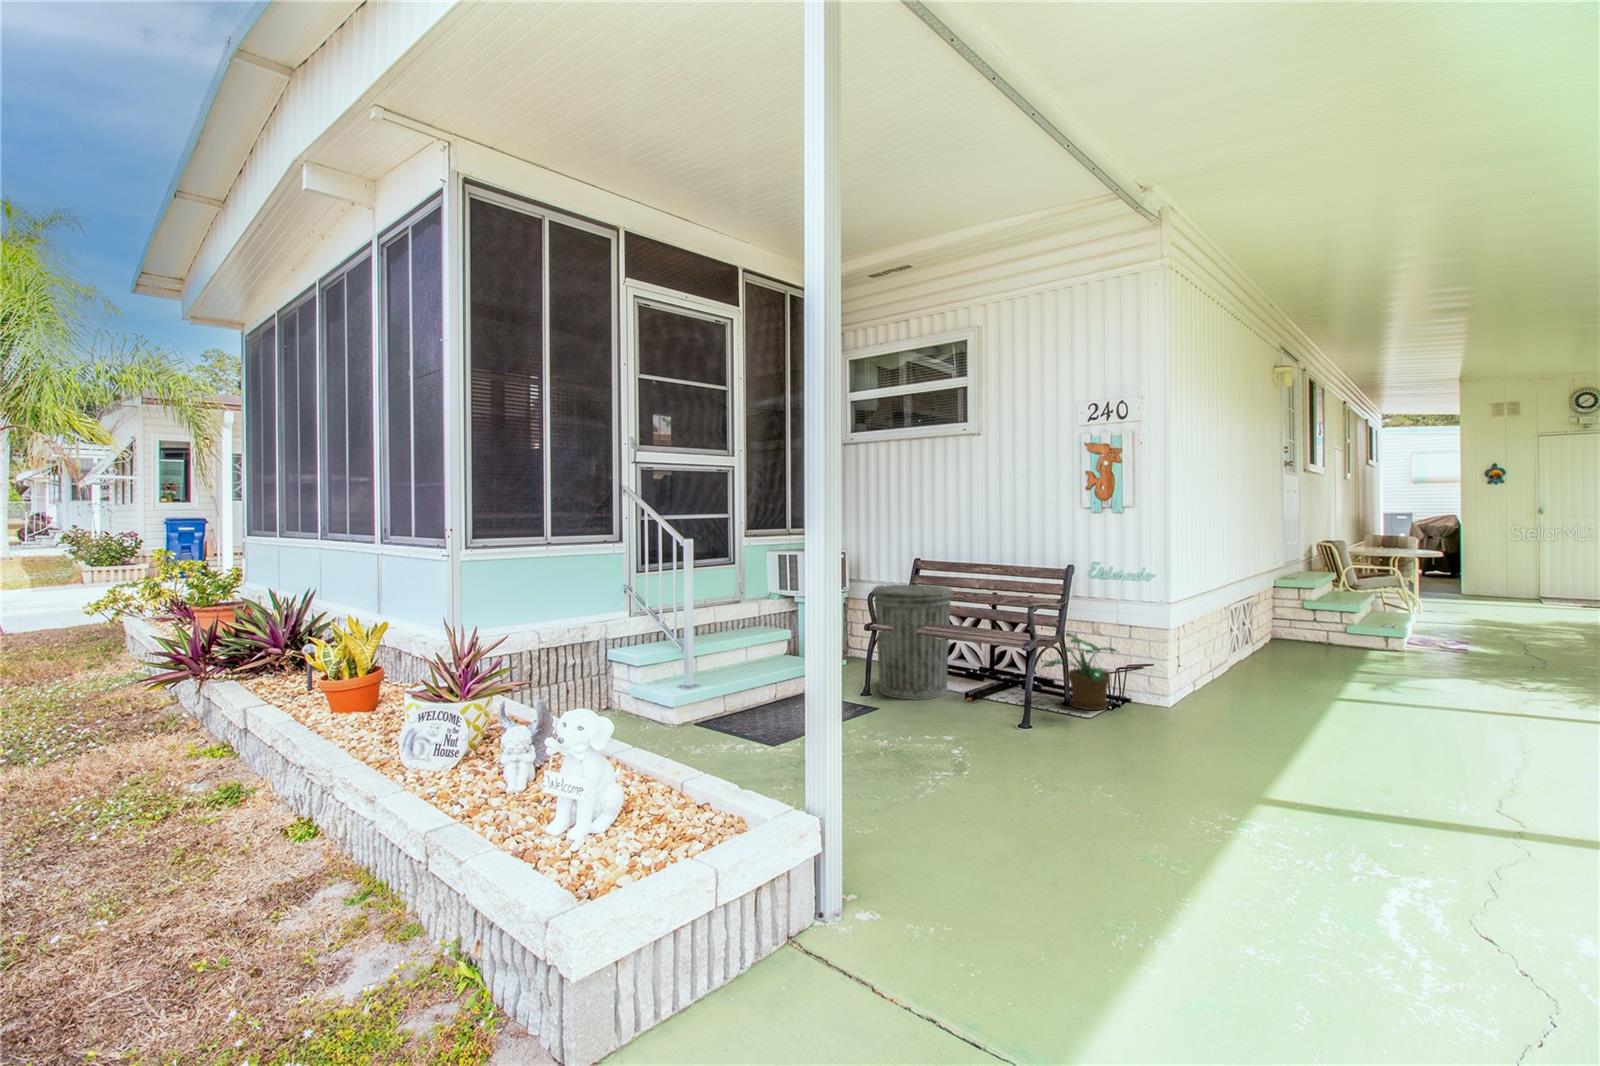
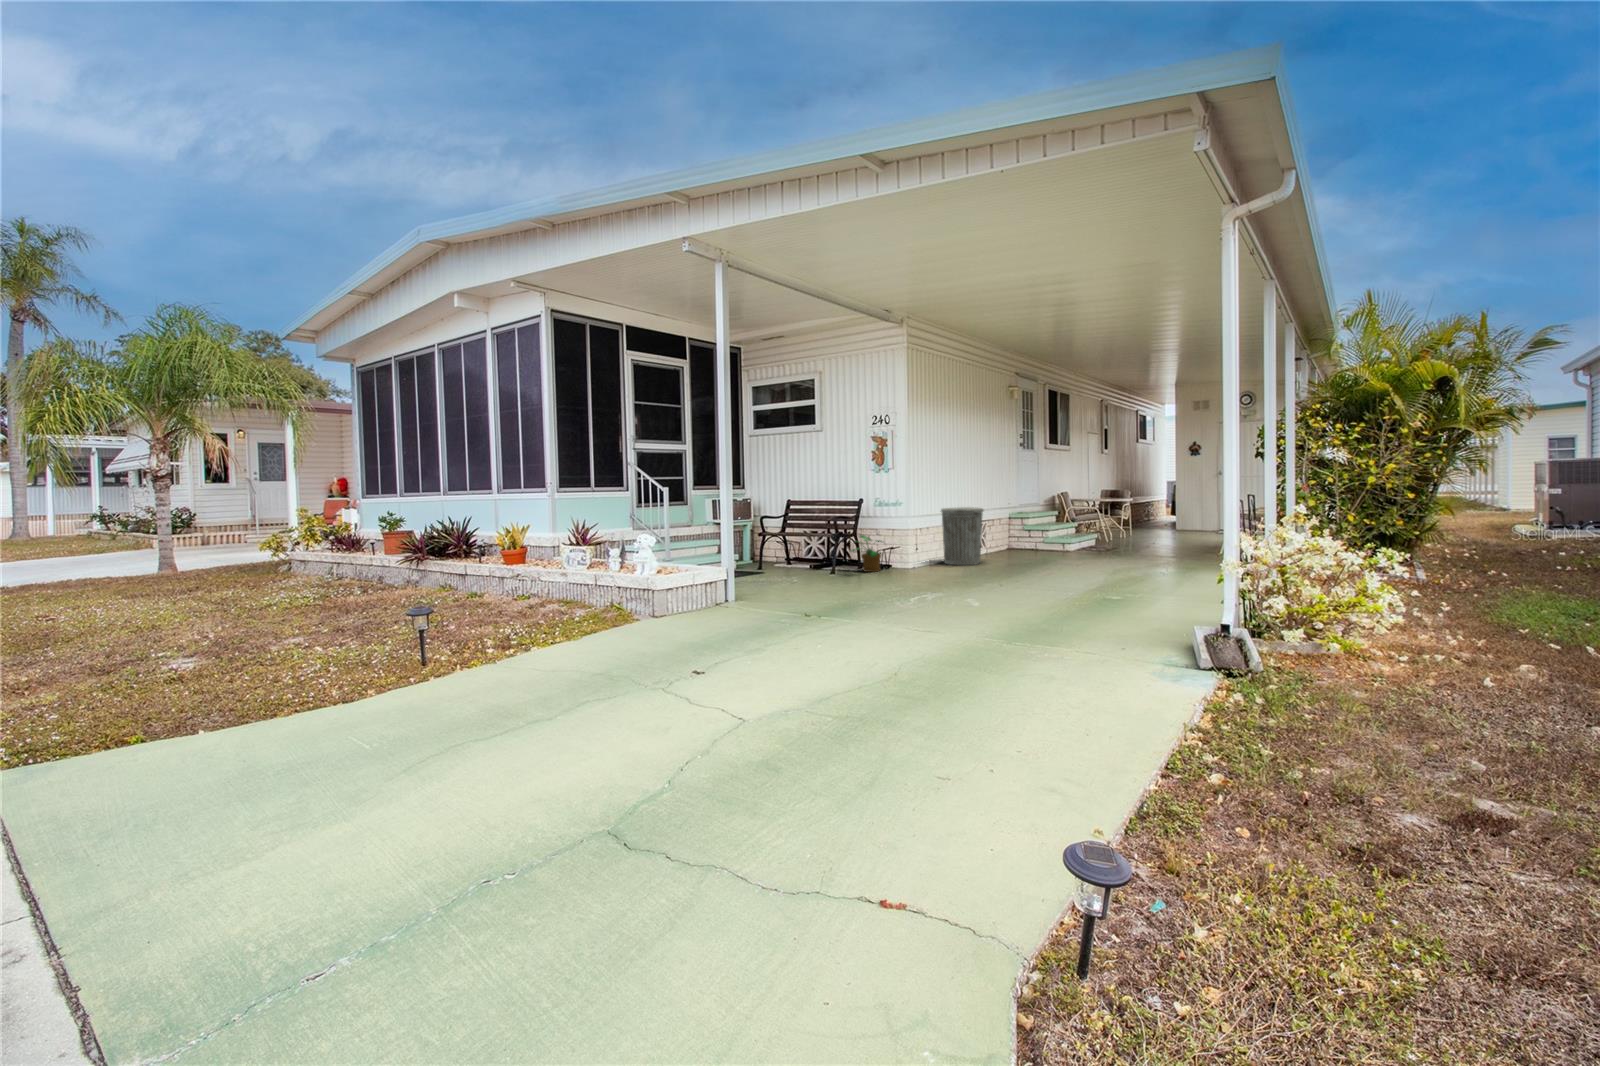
trash can: present [872,585,953,700] -> present [941,507,983,565]

